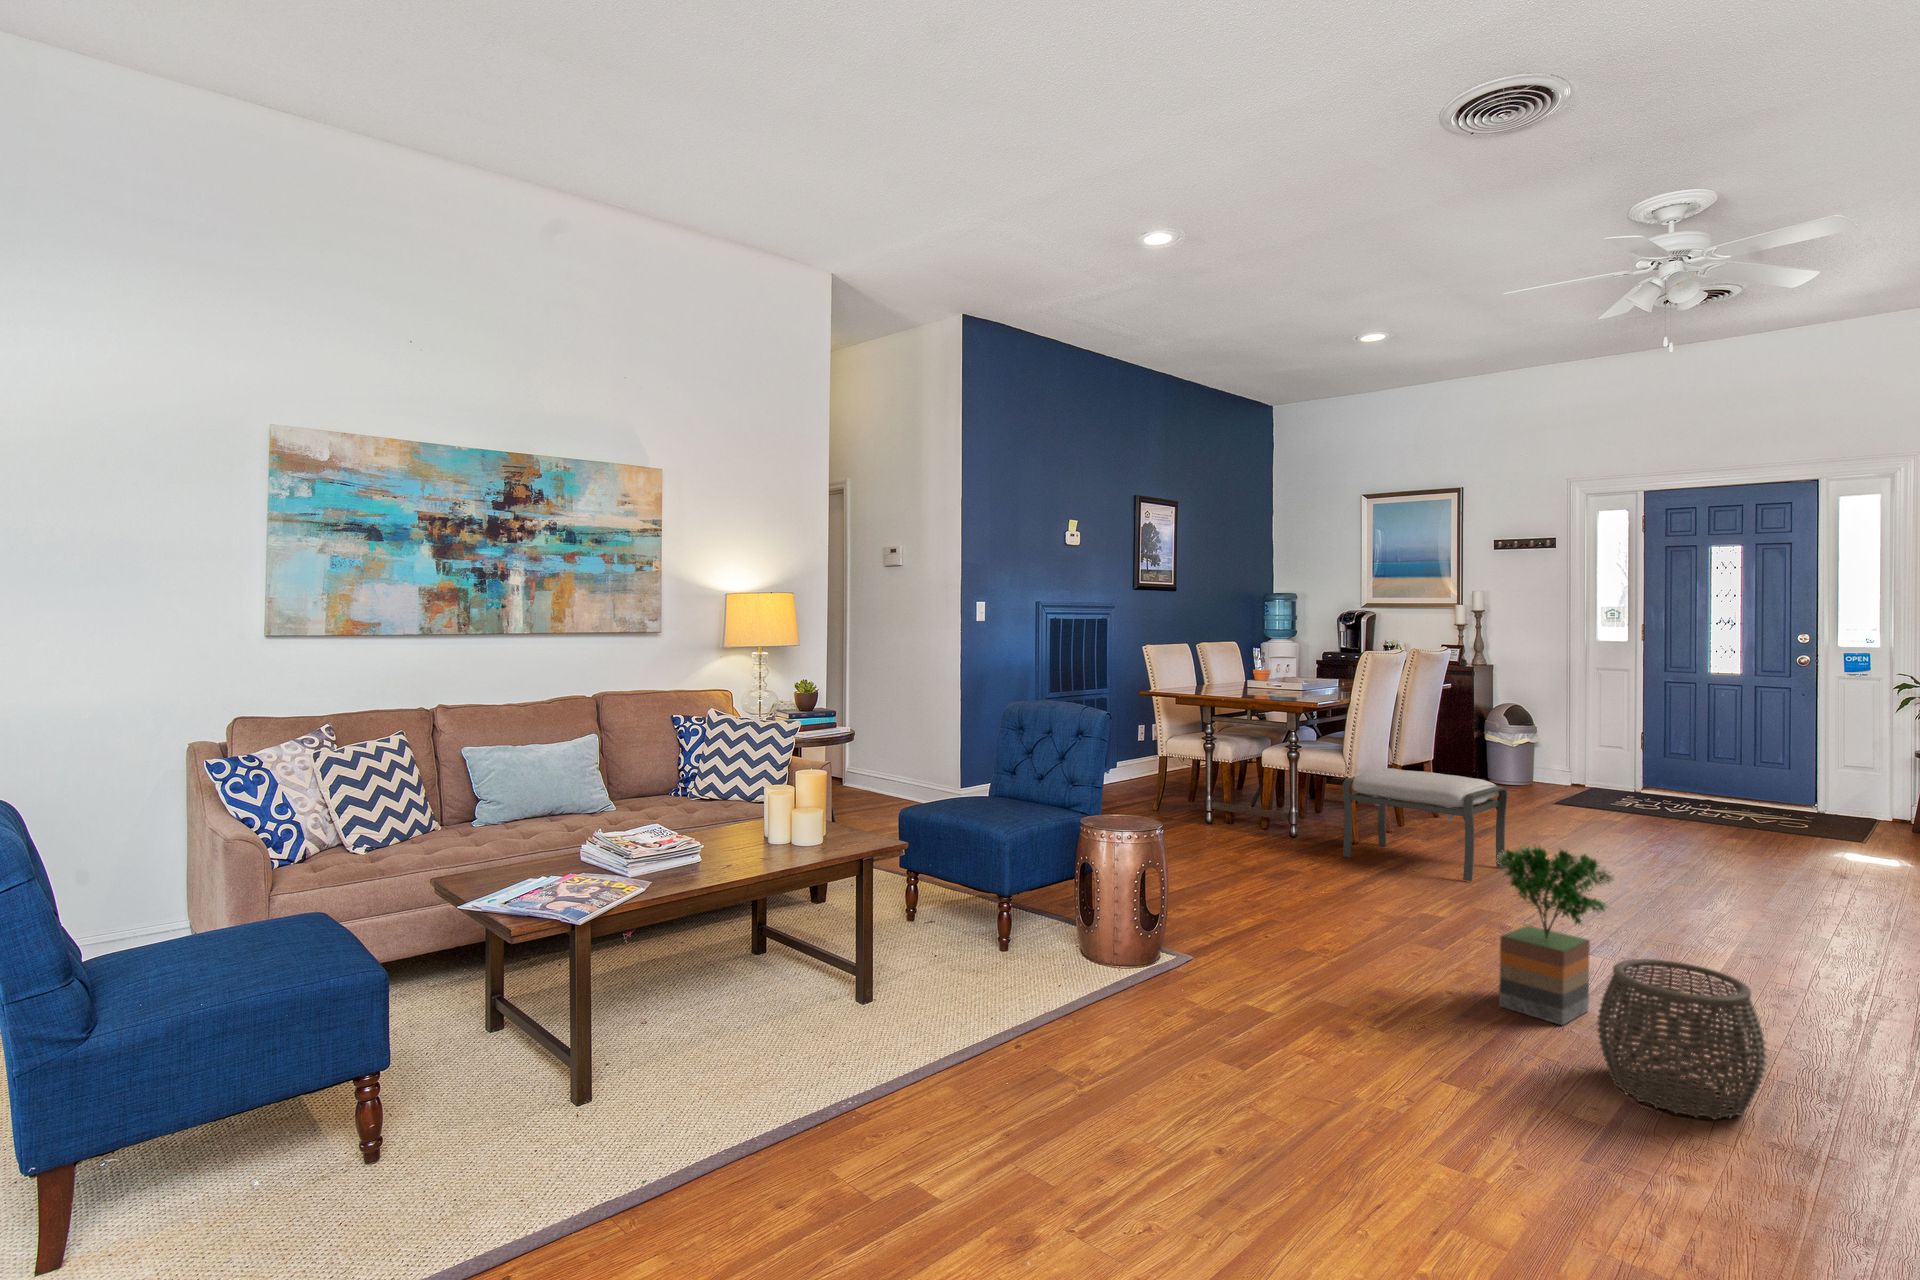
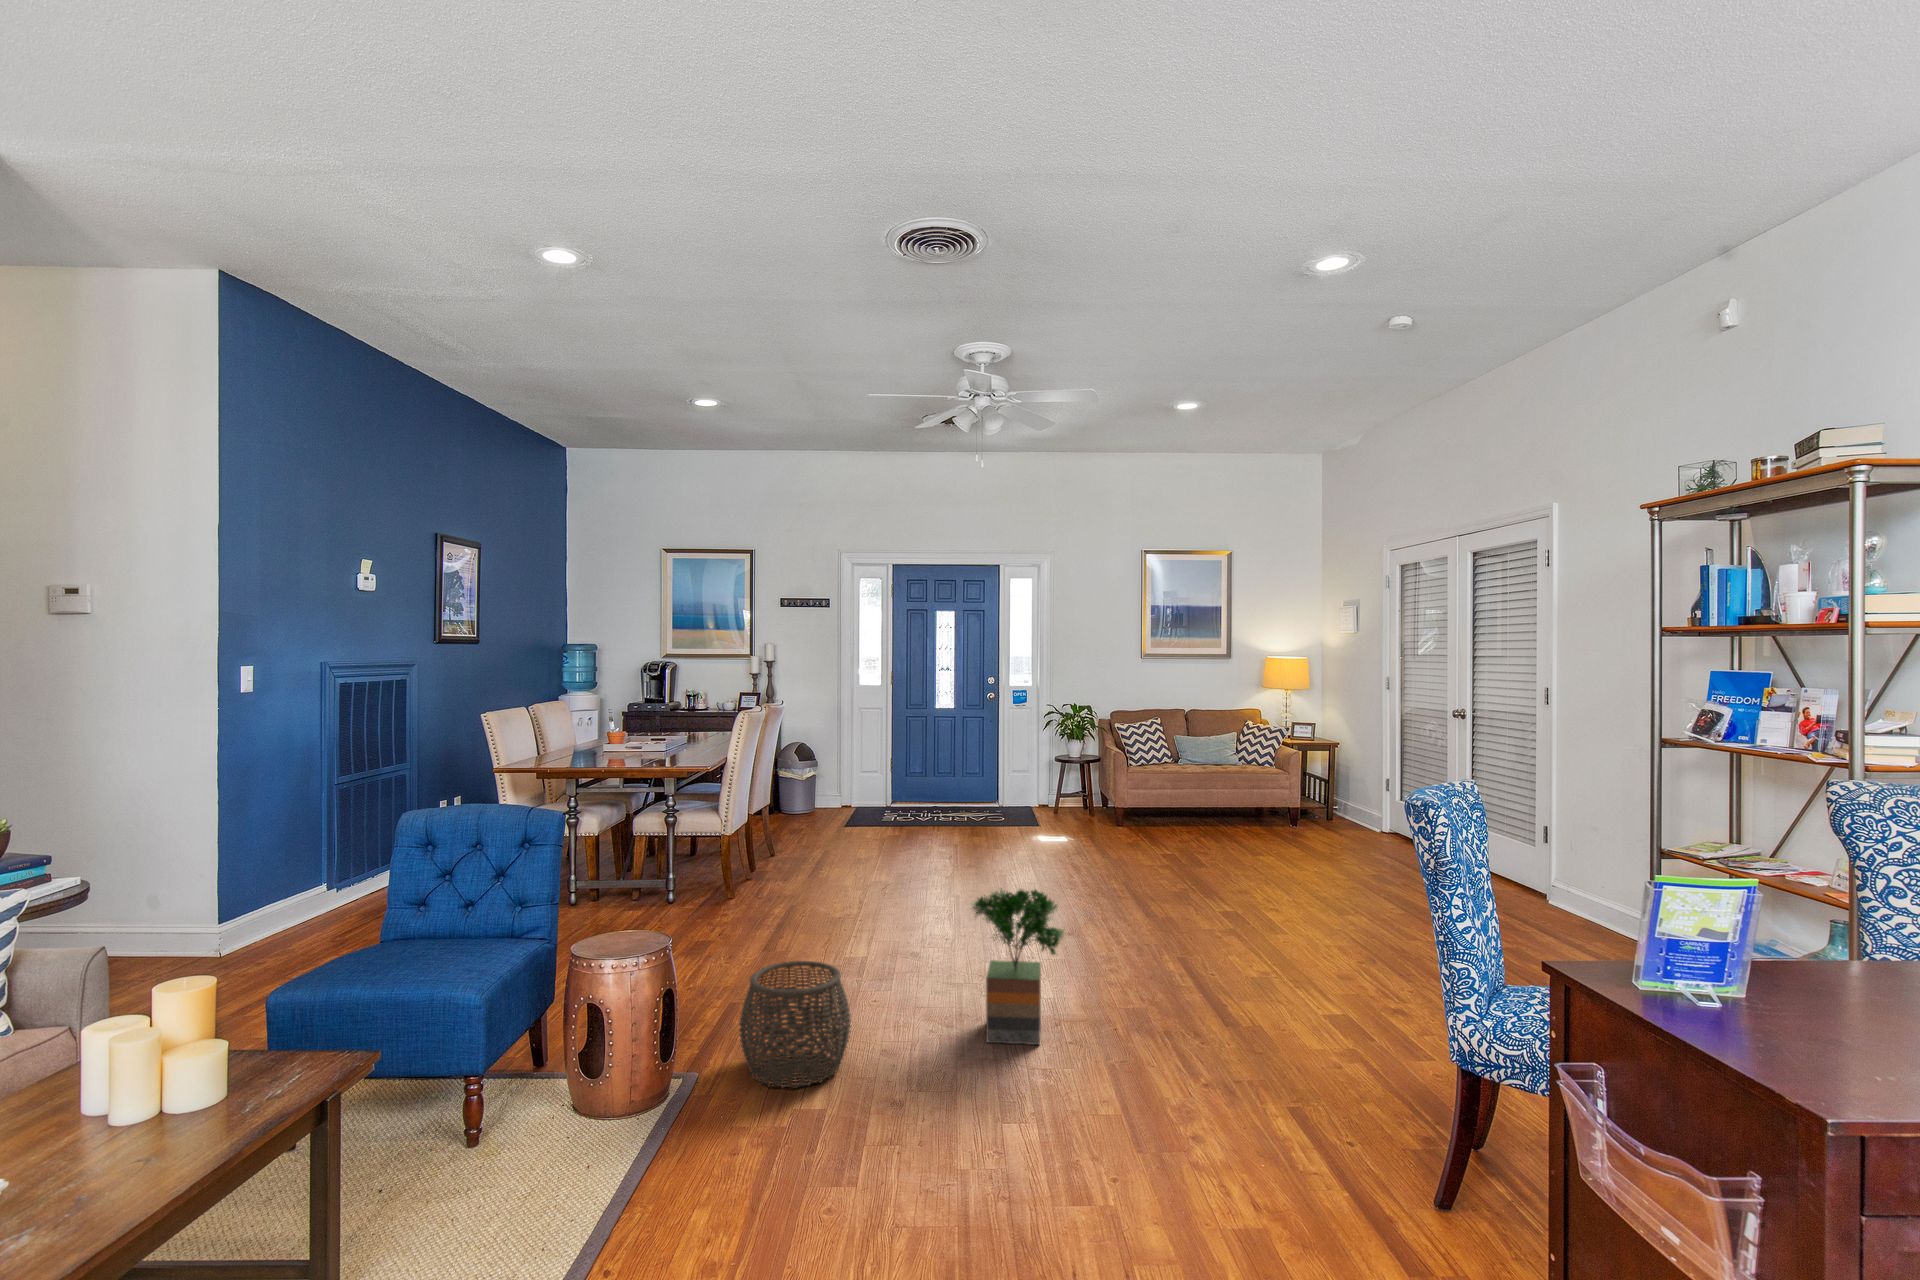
ottoman: present [1342,768,1507,881] -> none [736,820,869,917]
woven basket: present [1597,959,1767,1119] -> present [739,961,851,1088]

